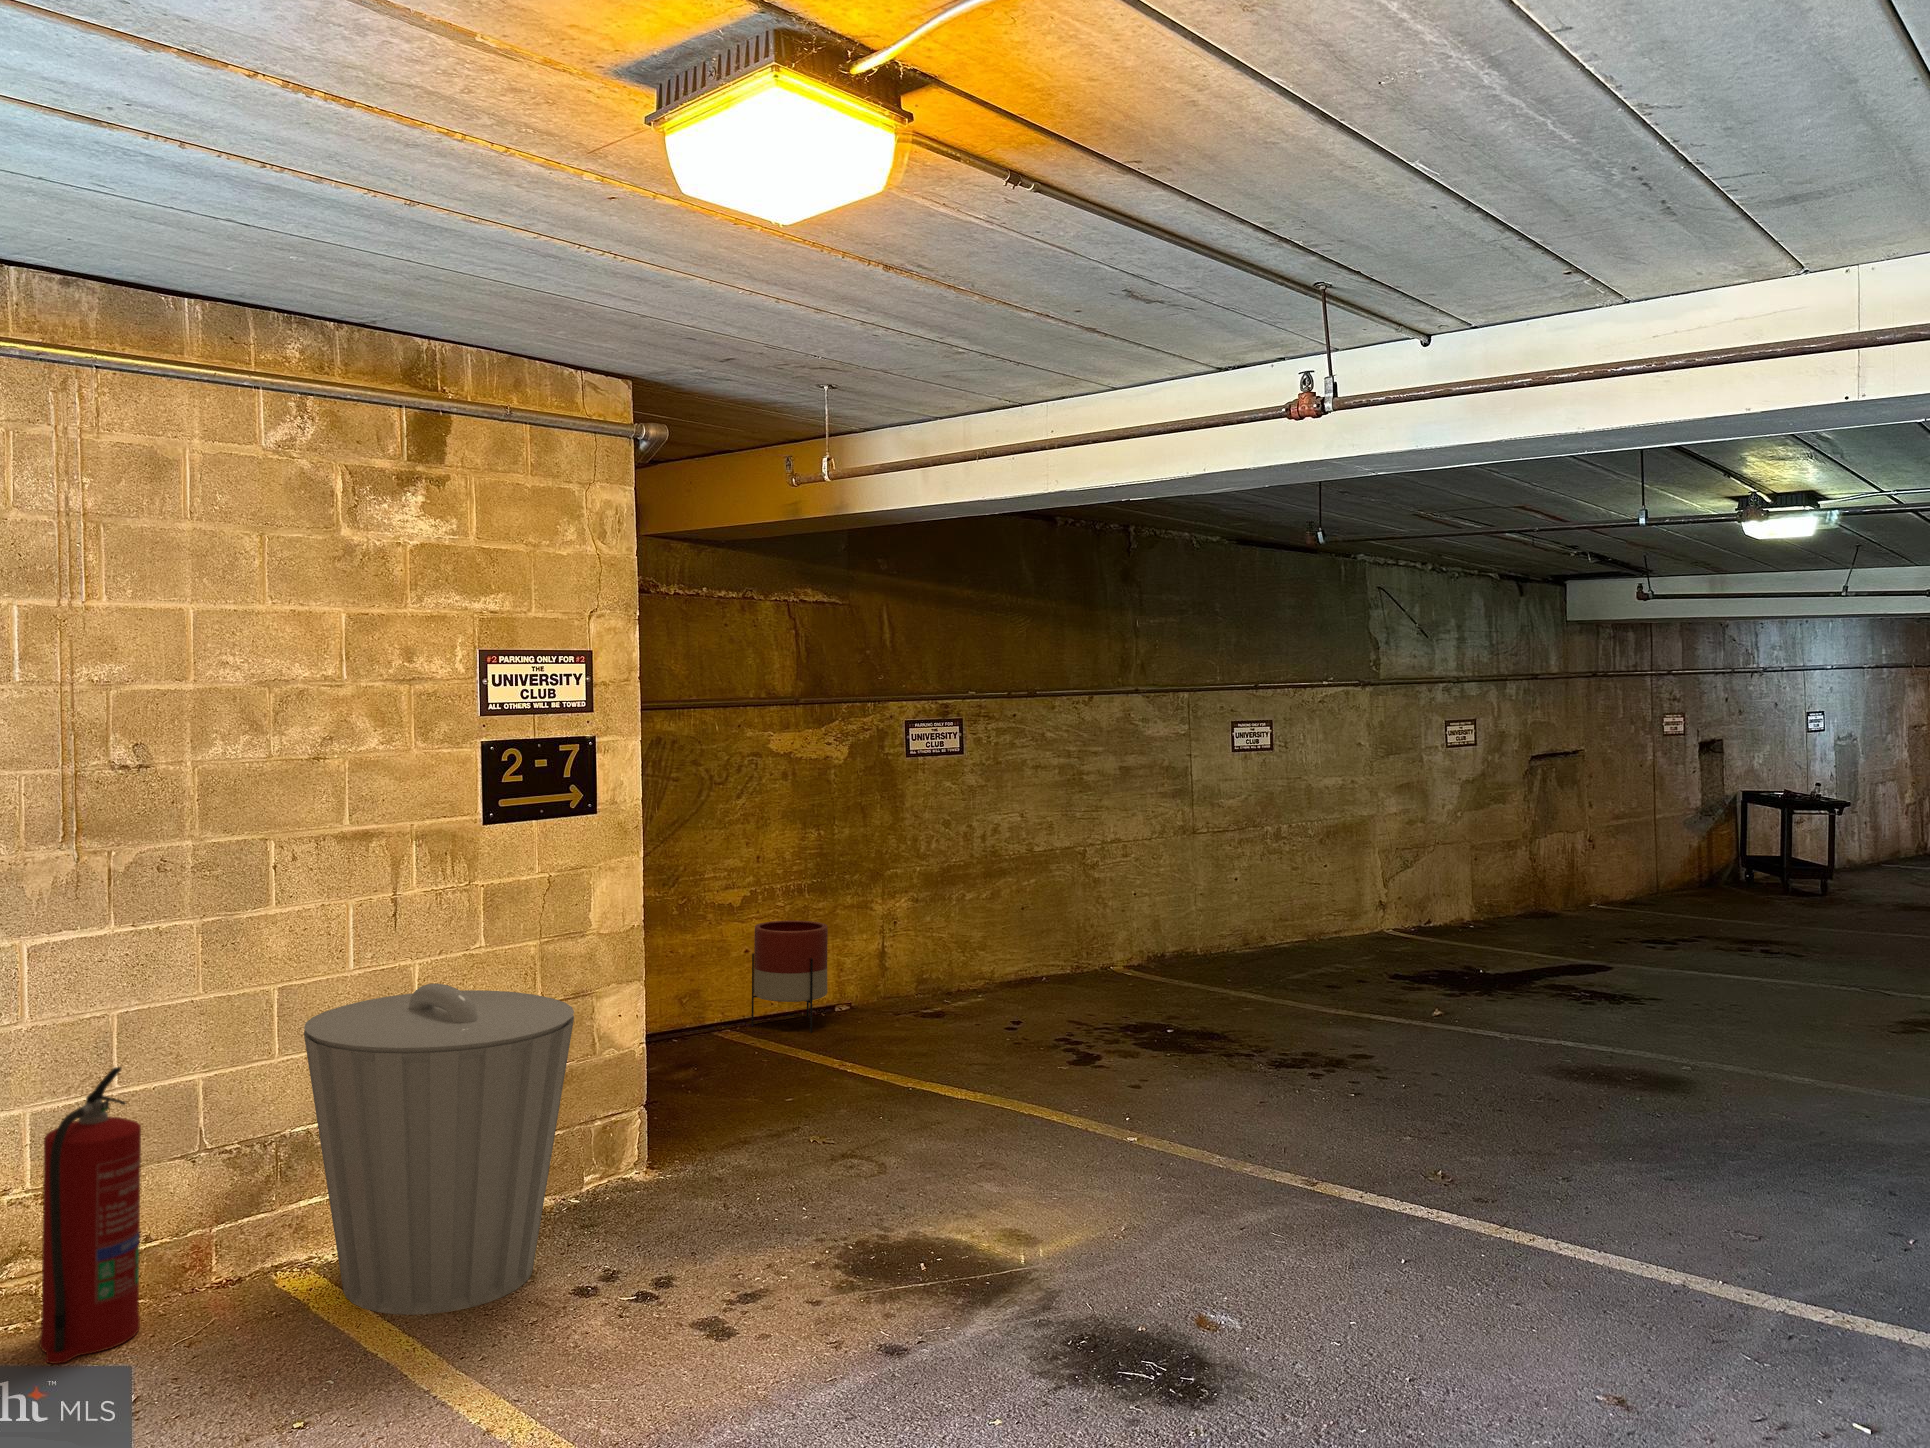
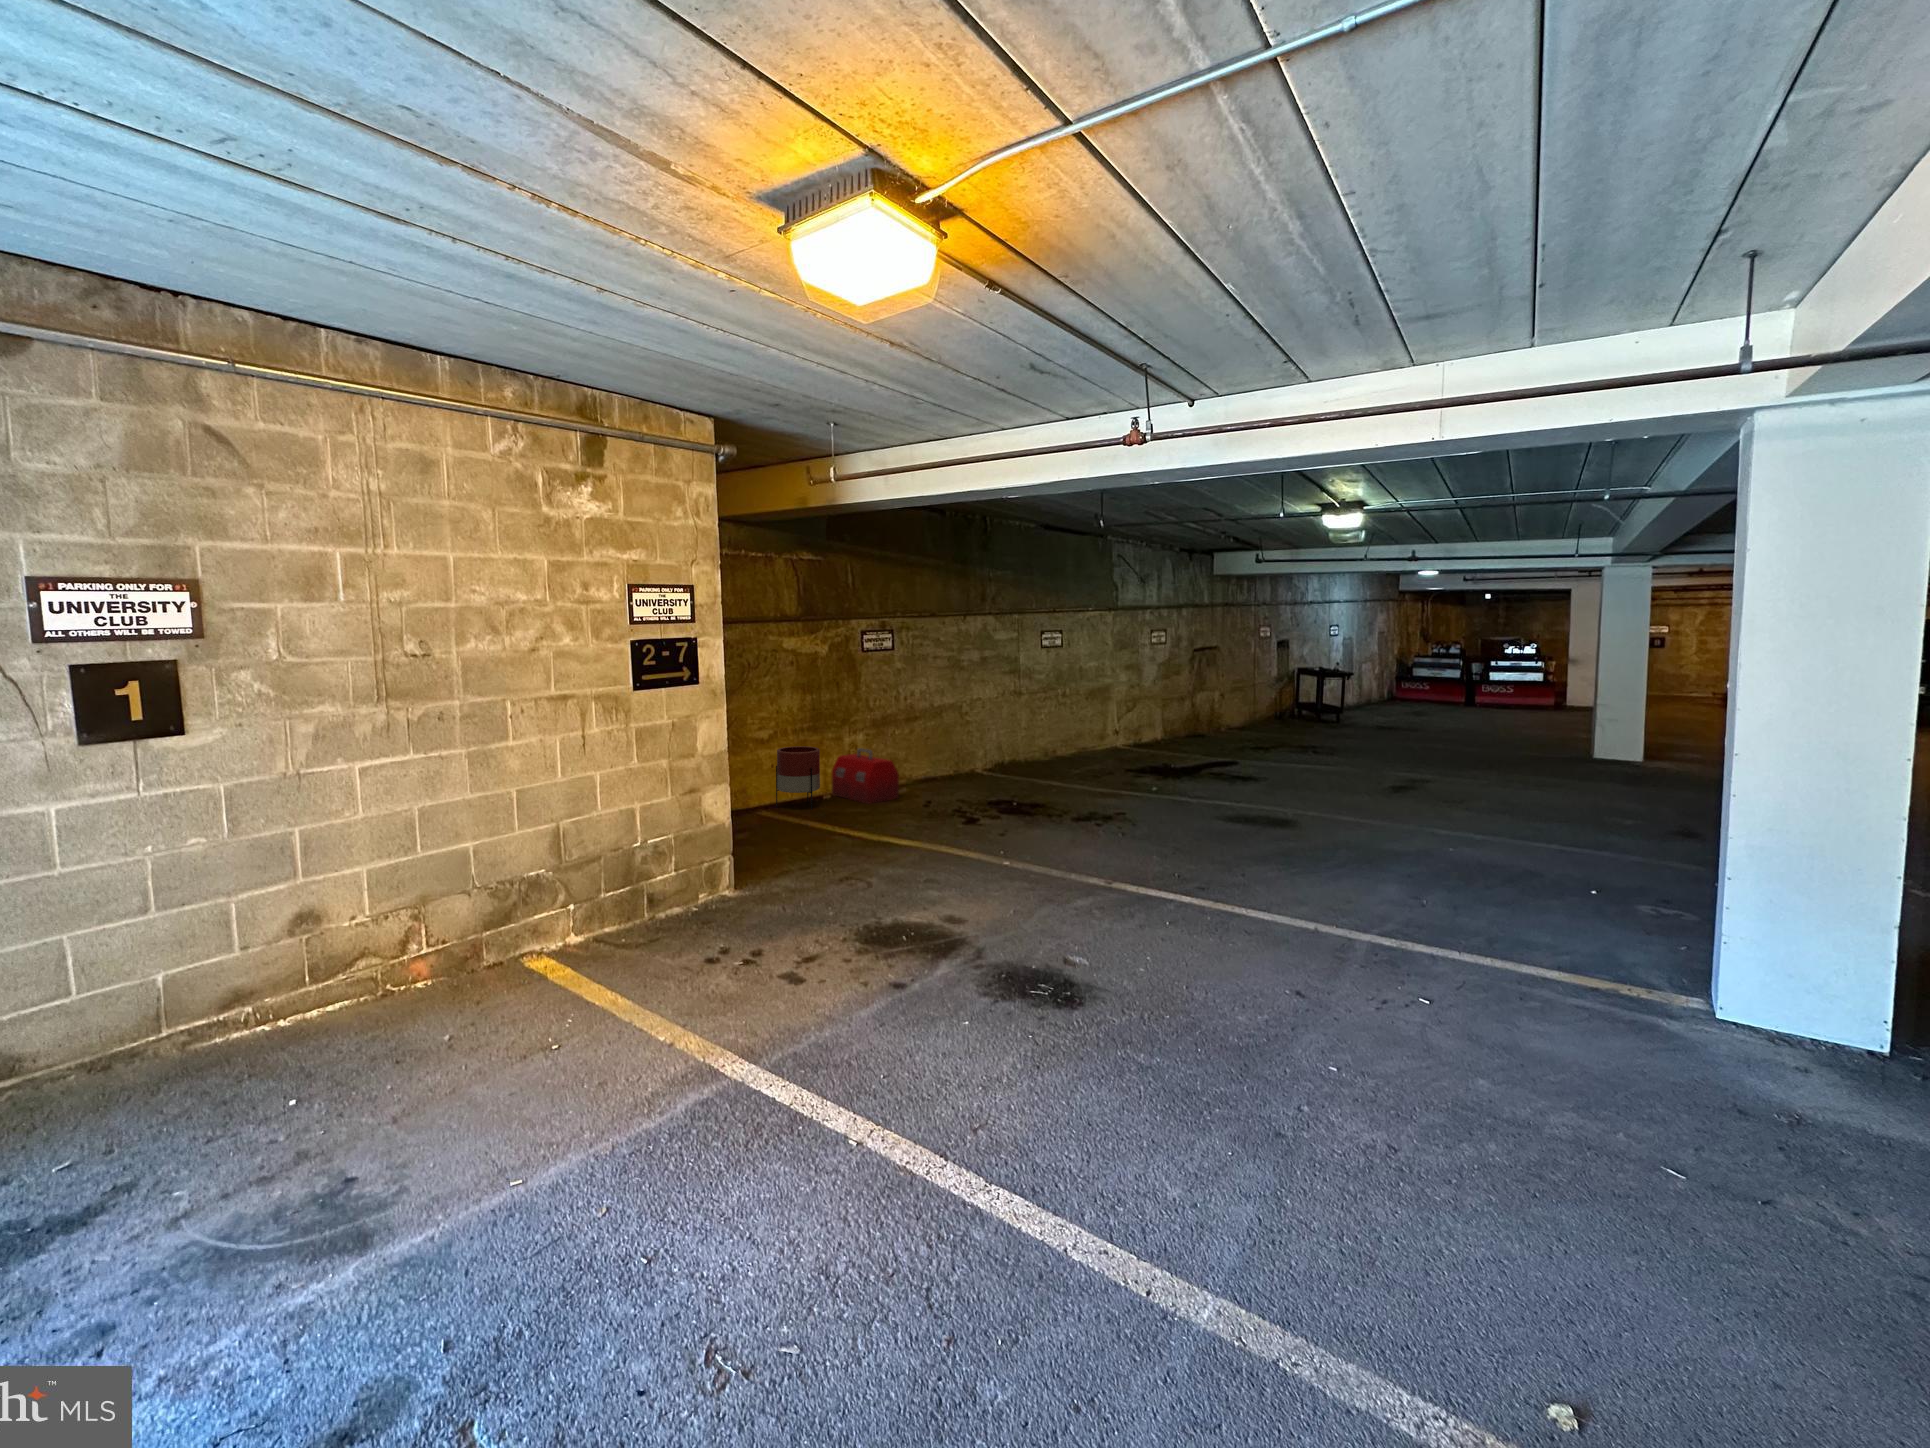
toolbox: none [851,925,967,1025] -> present [832,748,899,804]
trash can: present [304,984,574,1315] -> none [535,785,699,979]
fire extinguisher: present [40,1067,141,1364] -> none [377,840,443,1018]

